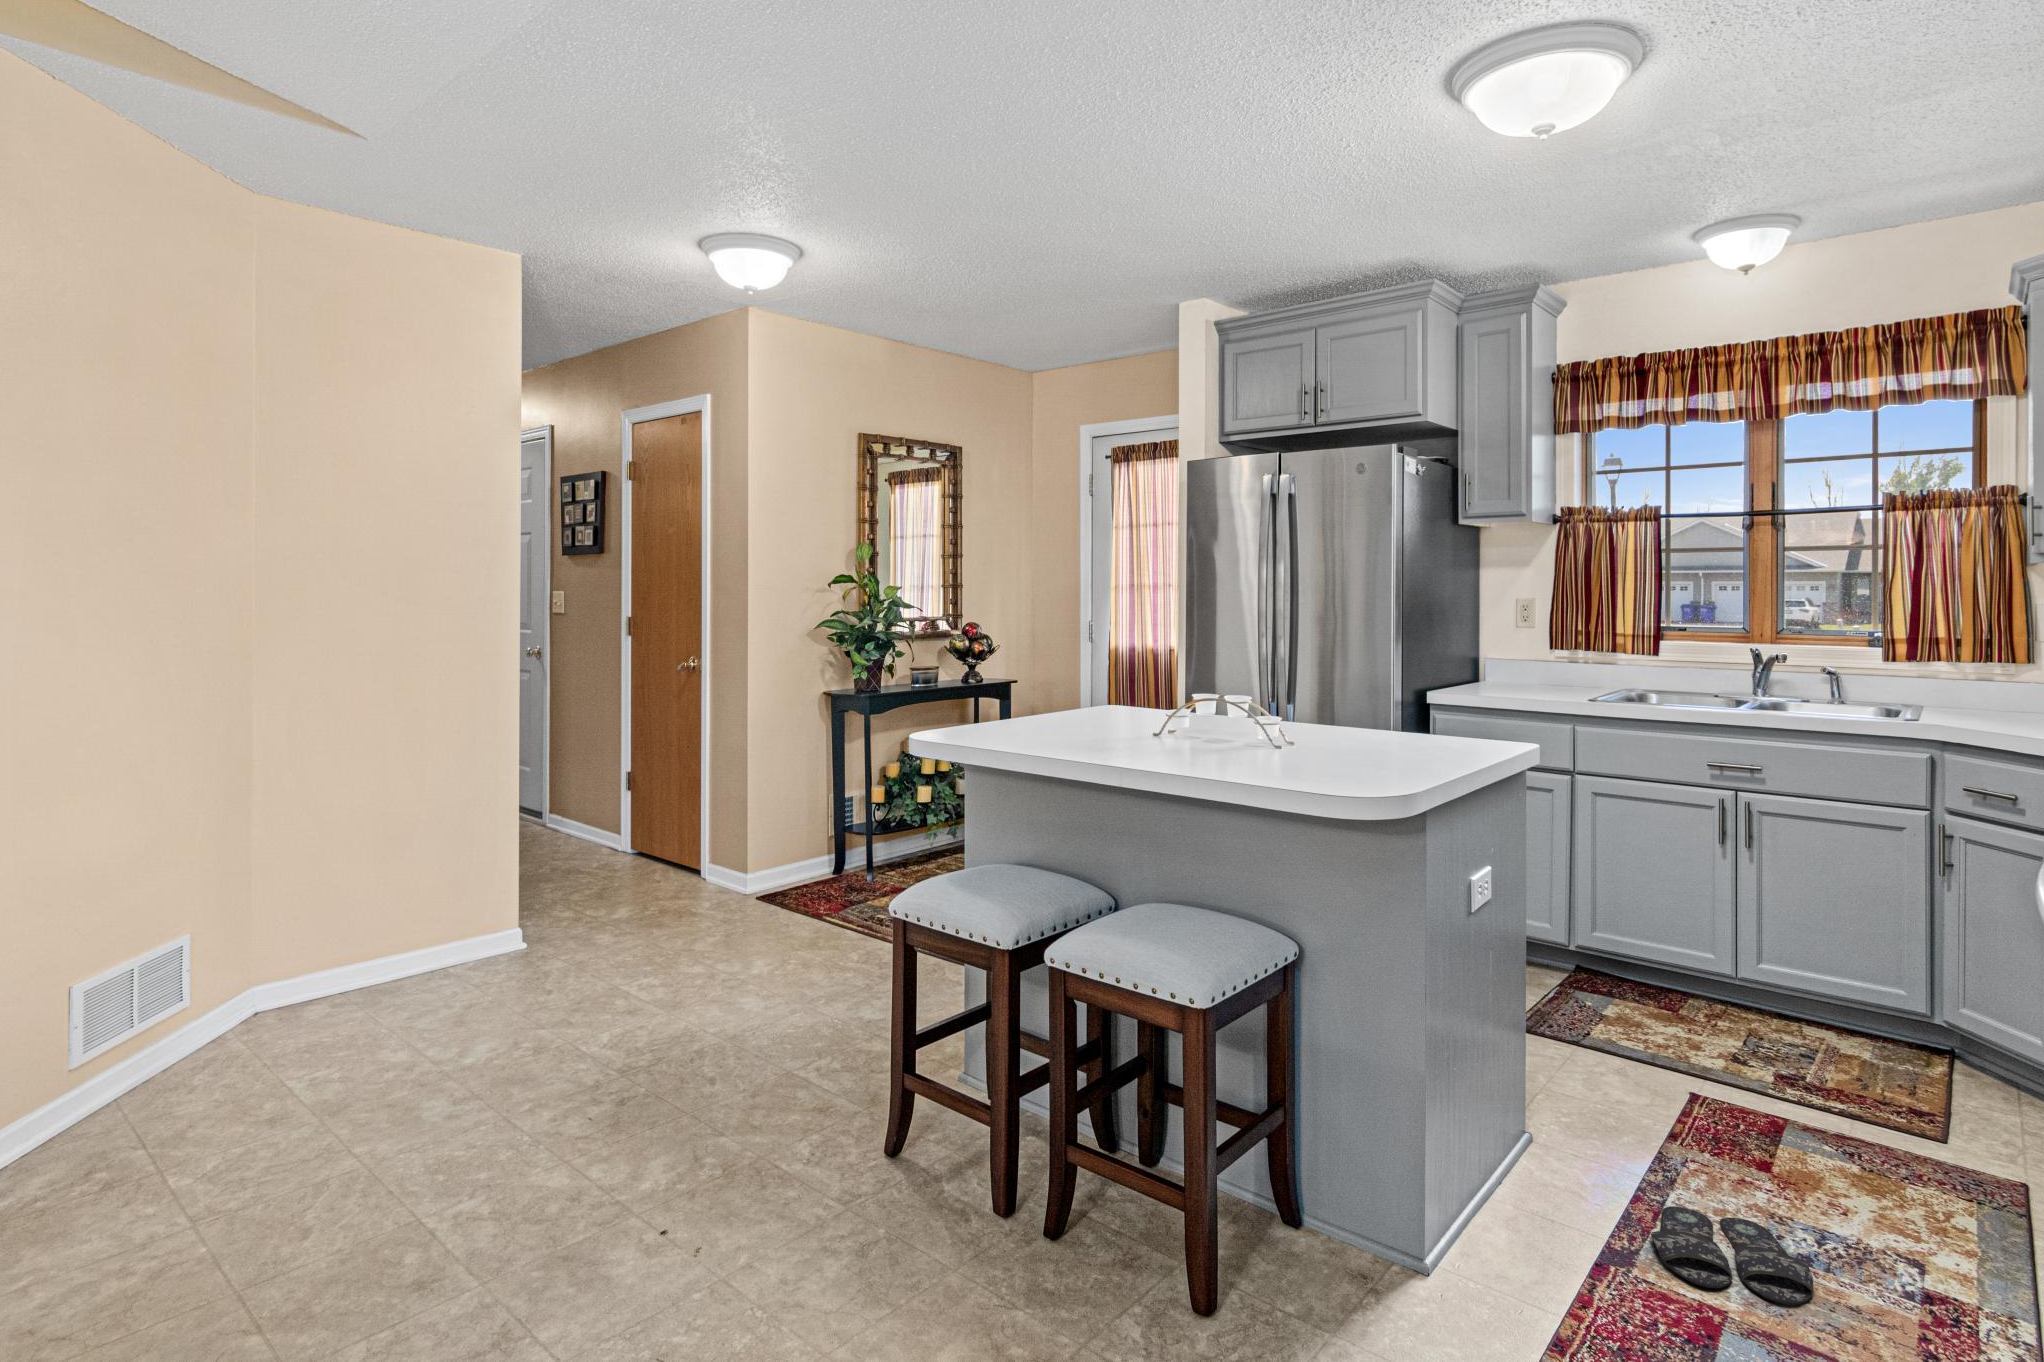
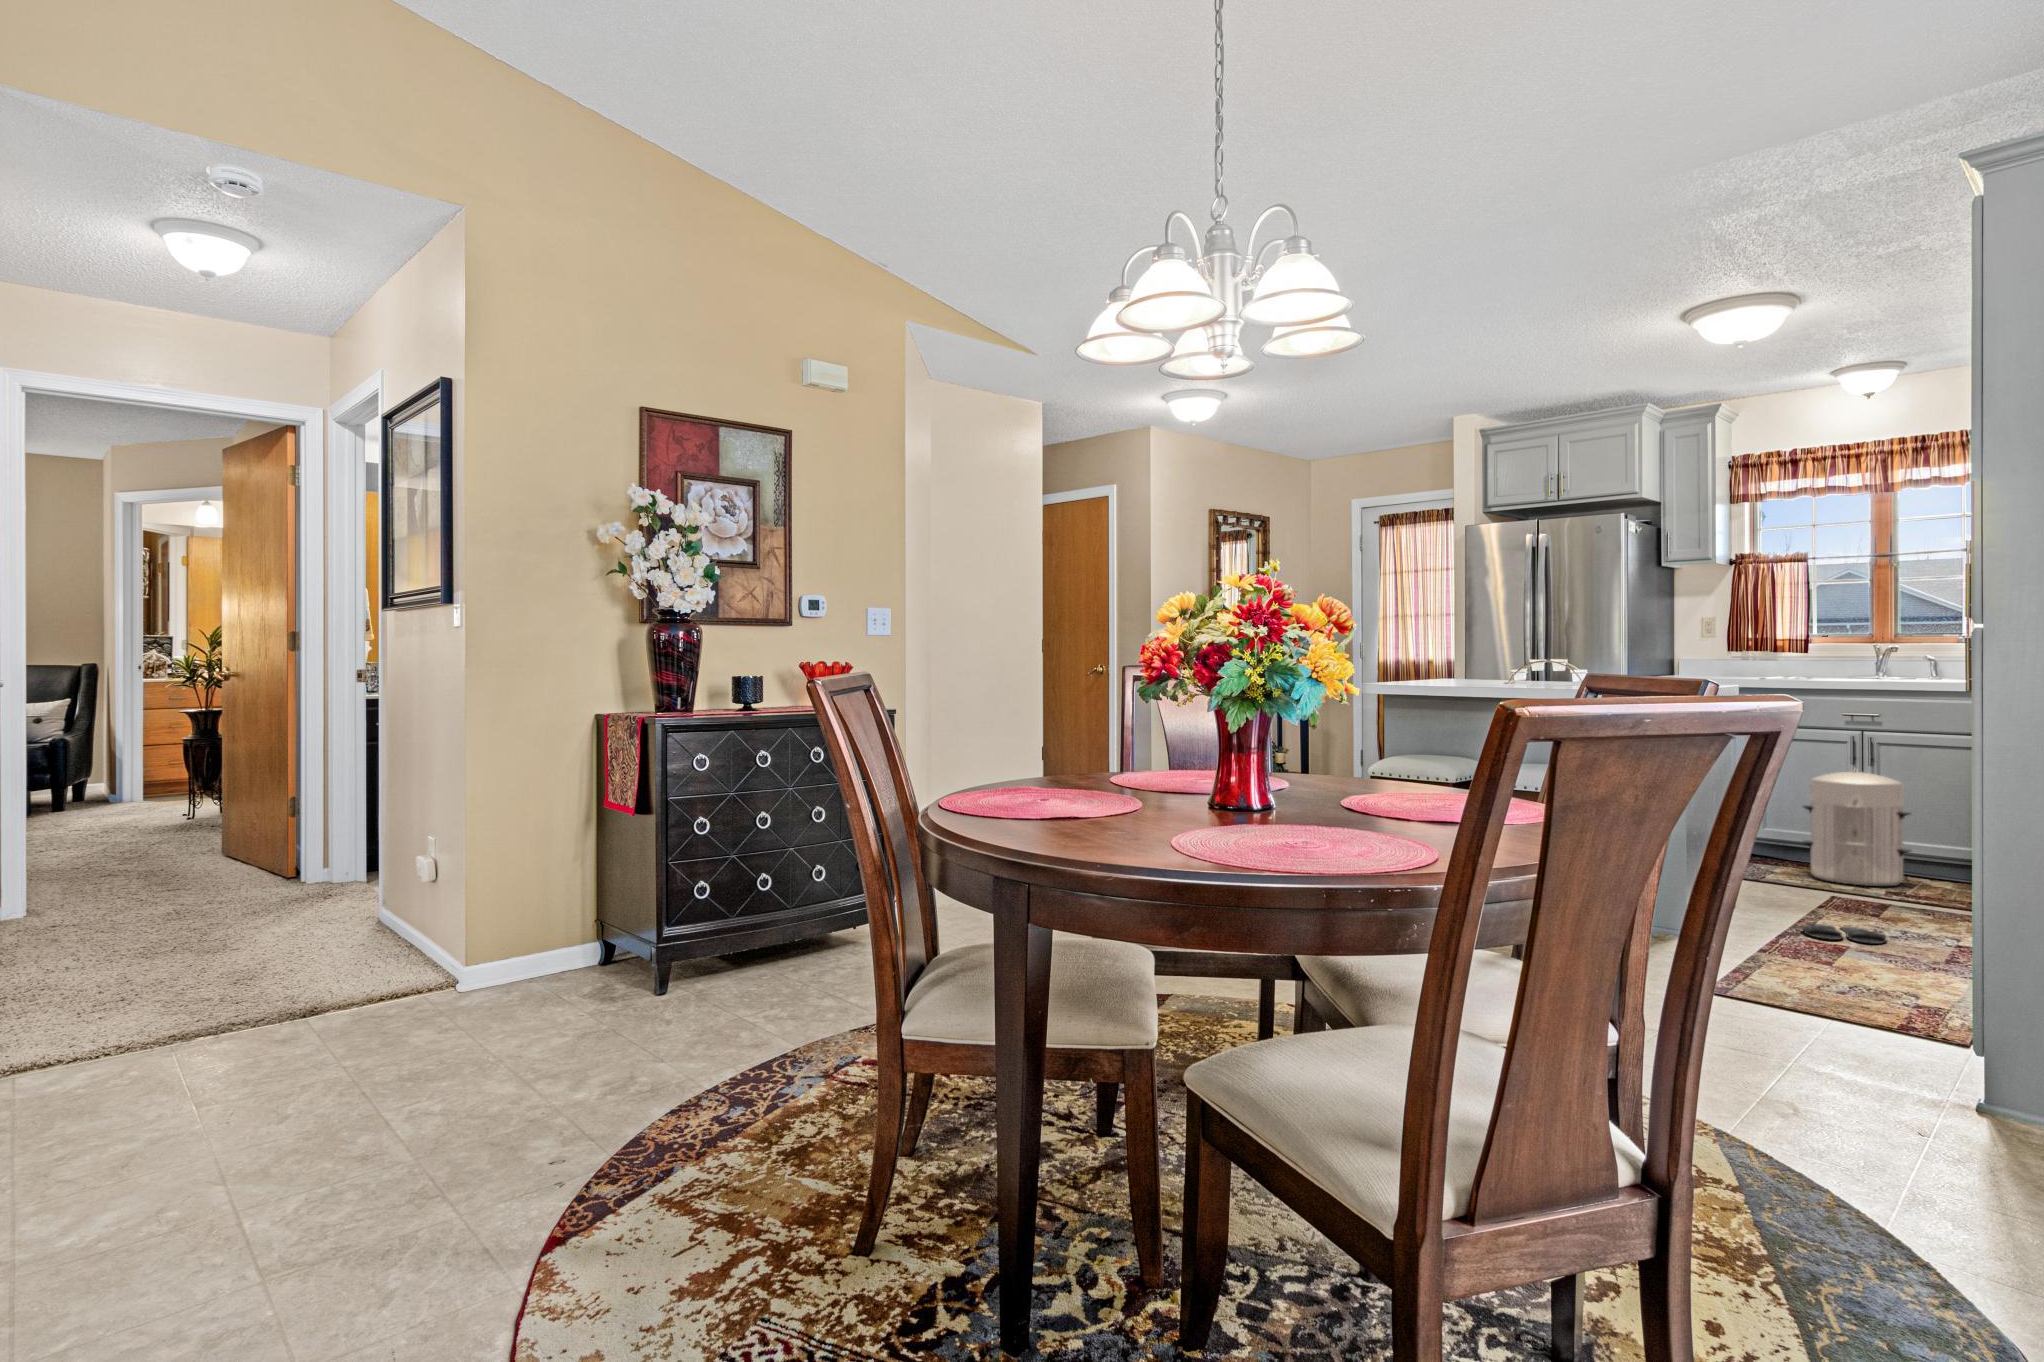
waste bin: none [1644,853,1812,1053] -> present [1803,767,1912,886]

